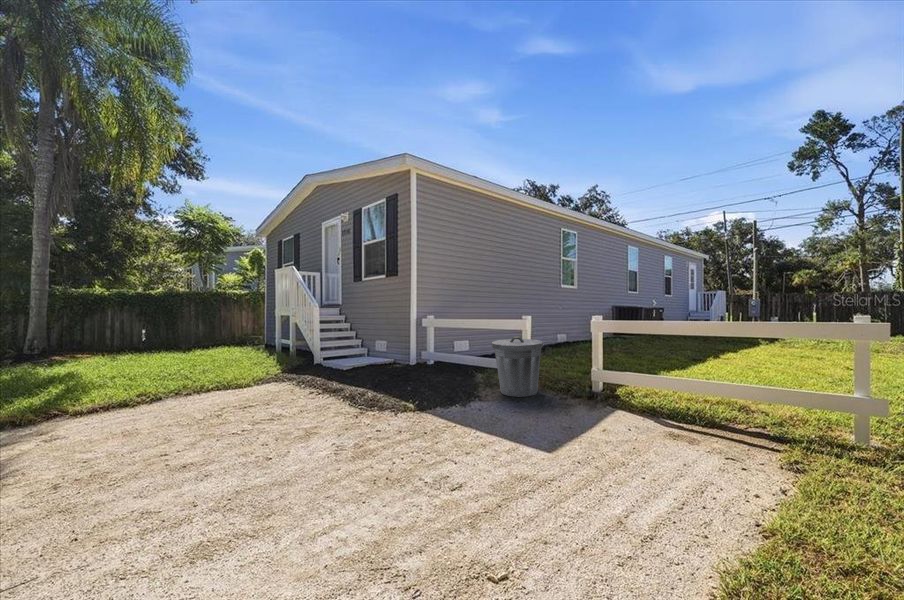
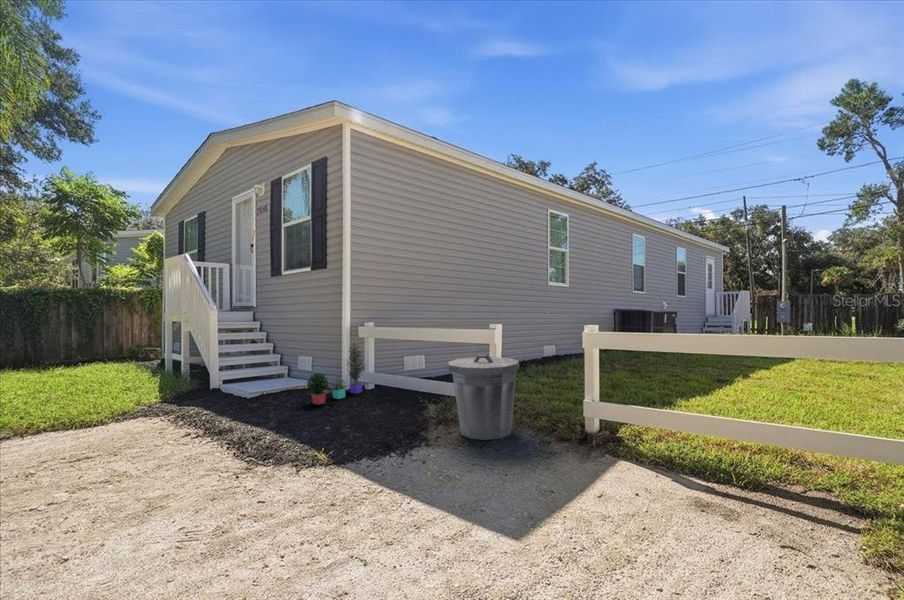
potted plant: none [387,329,428,373] -> present [307,343,364,405]

